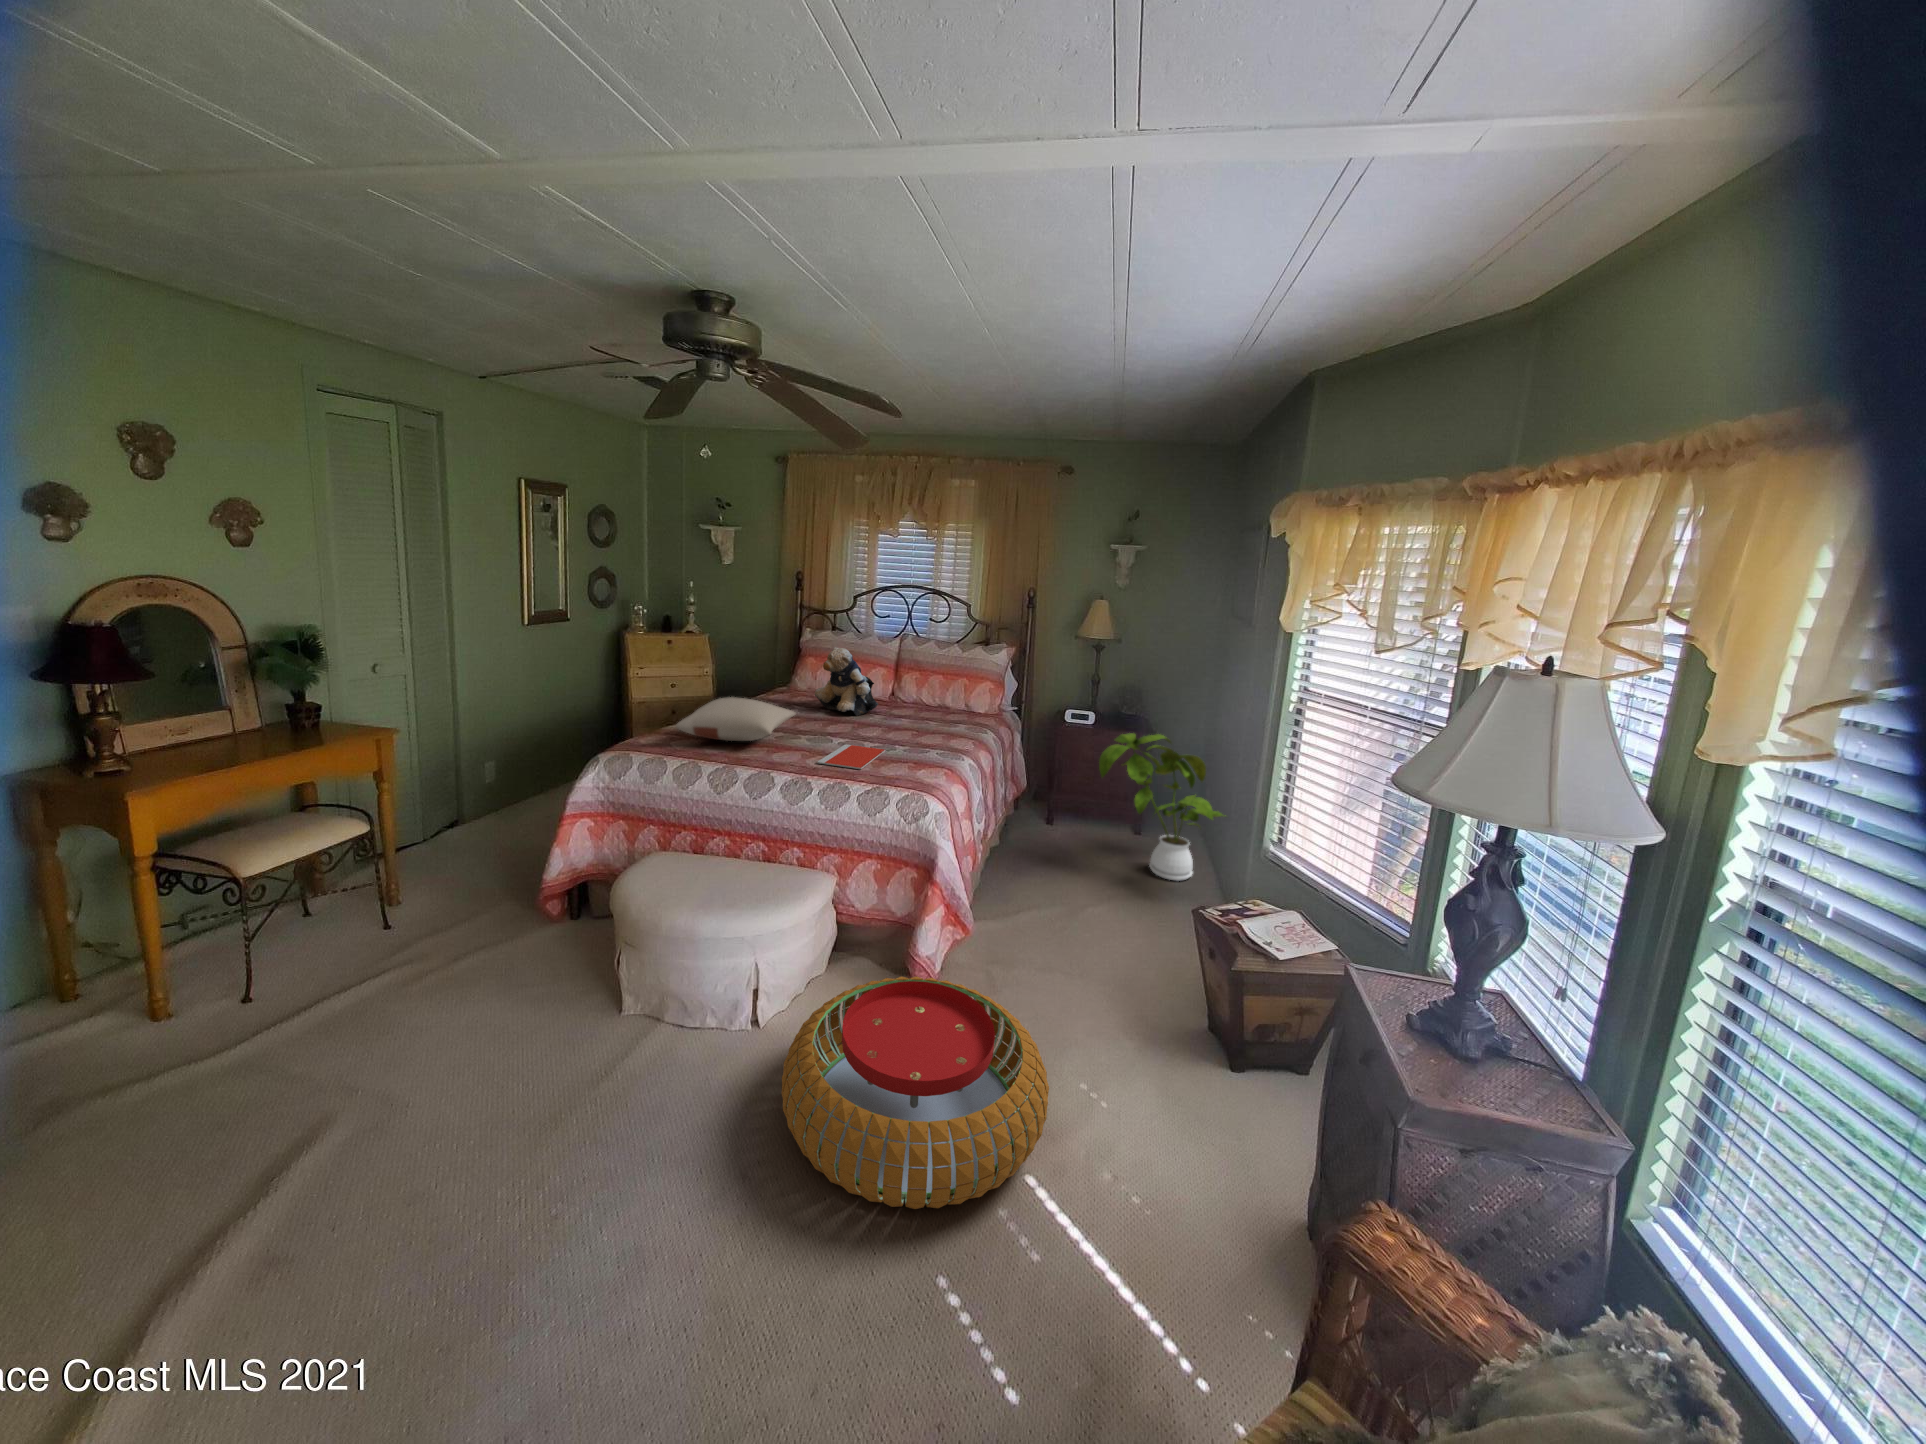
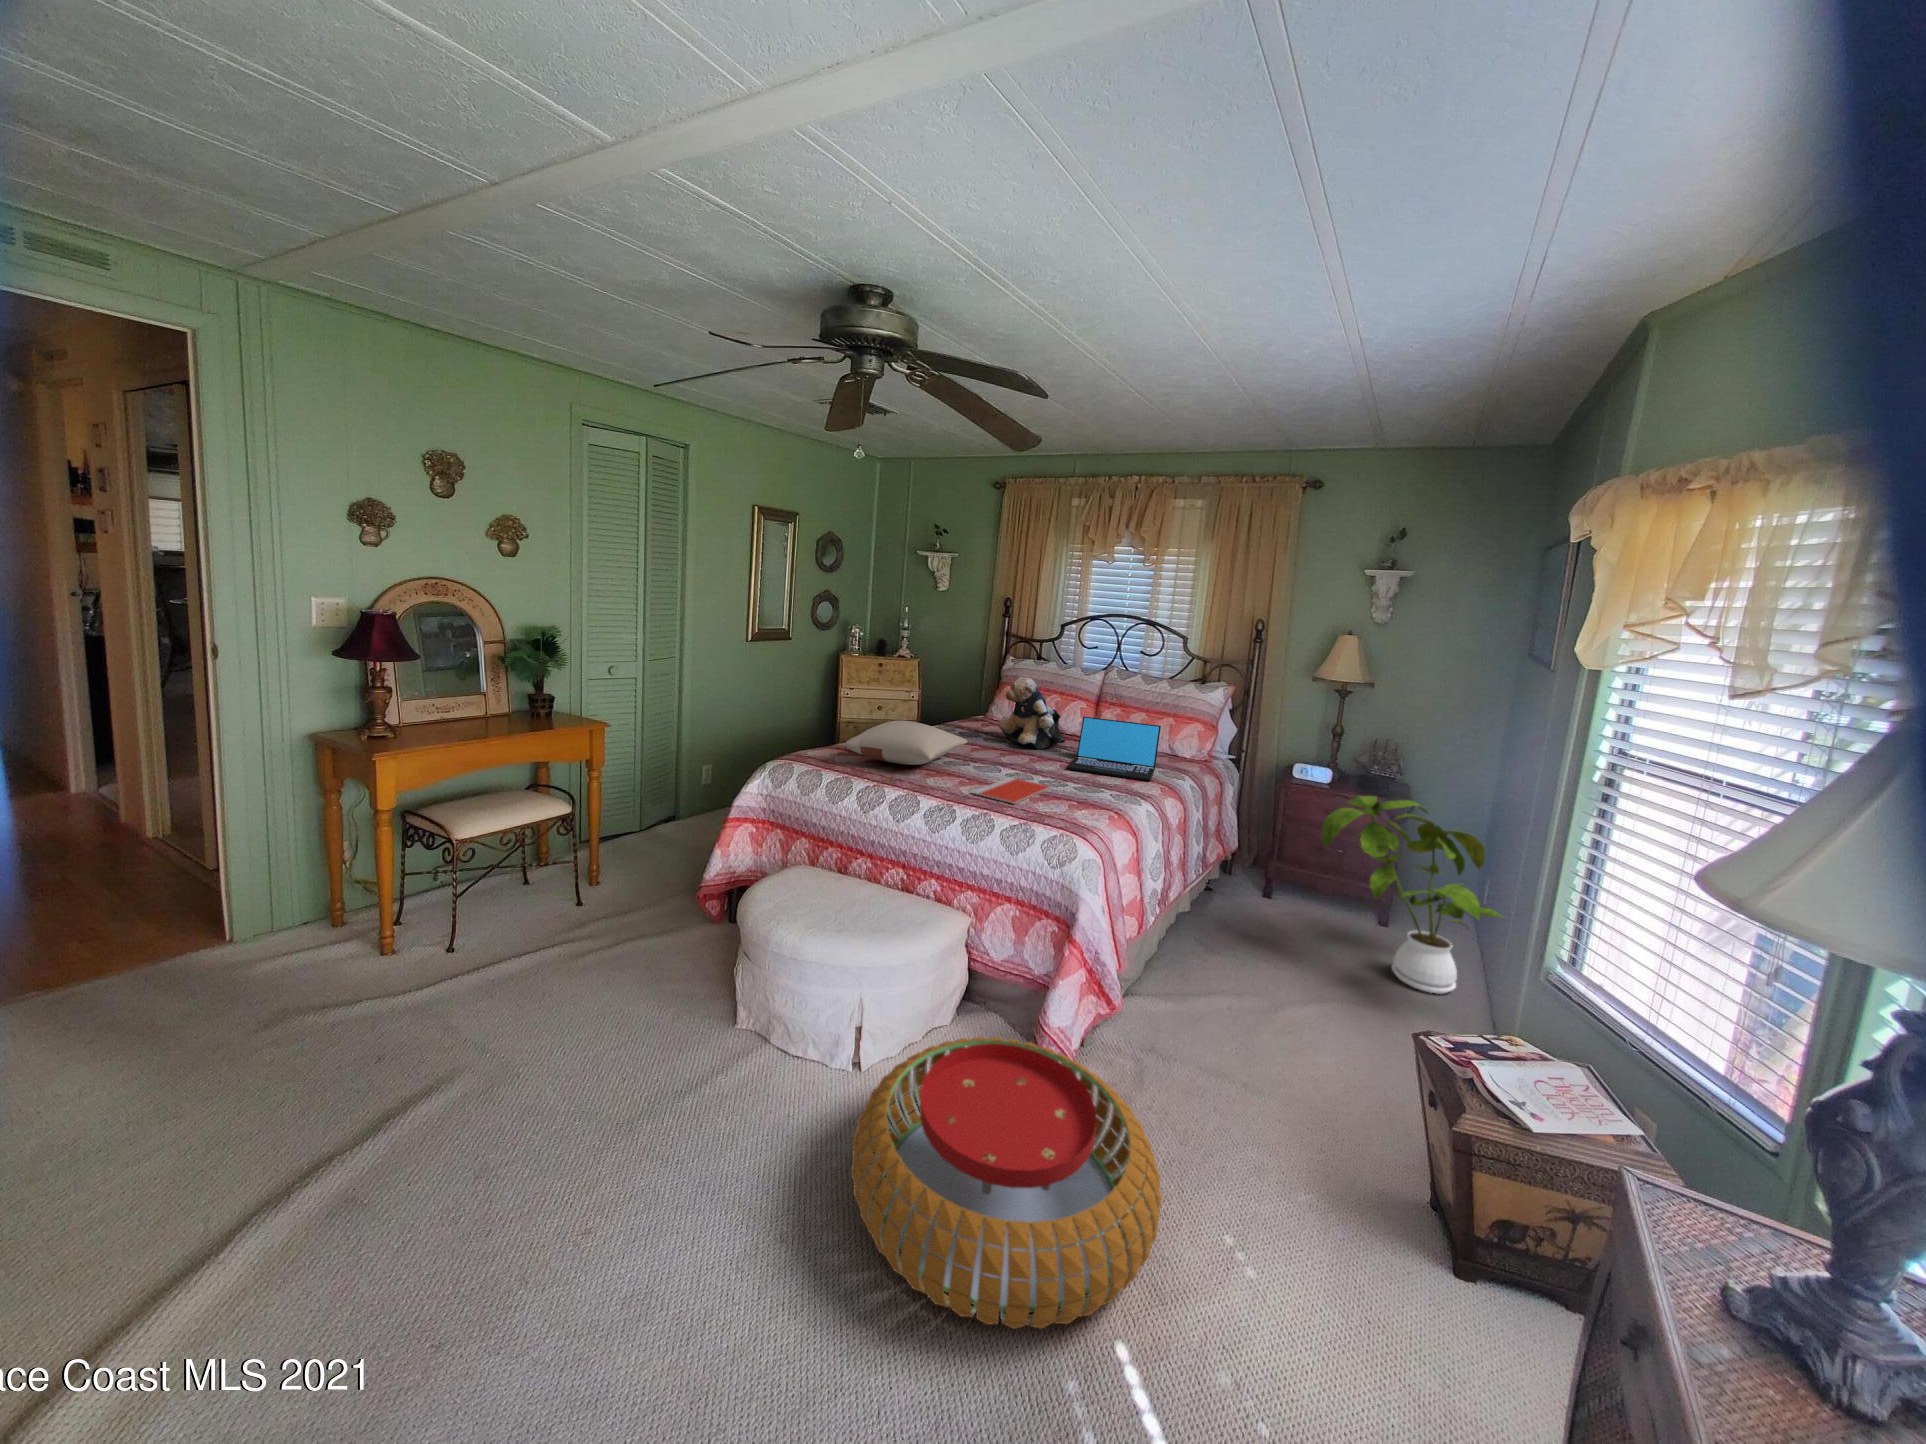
laptop: none [891,682,966,737] -> present [1067,717,1161,781]

